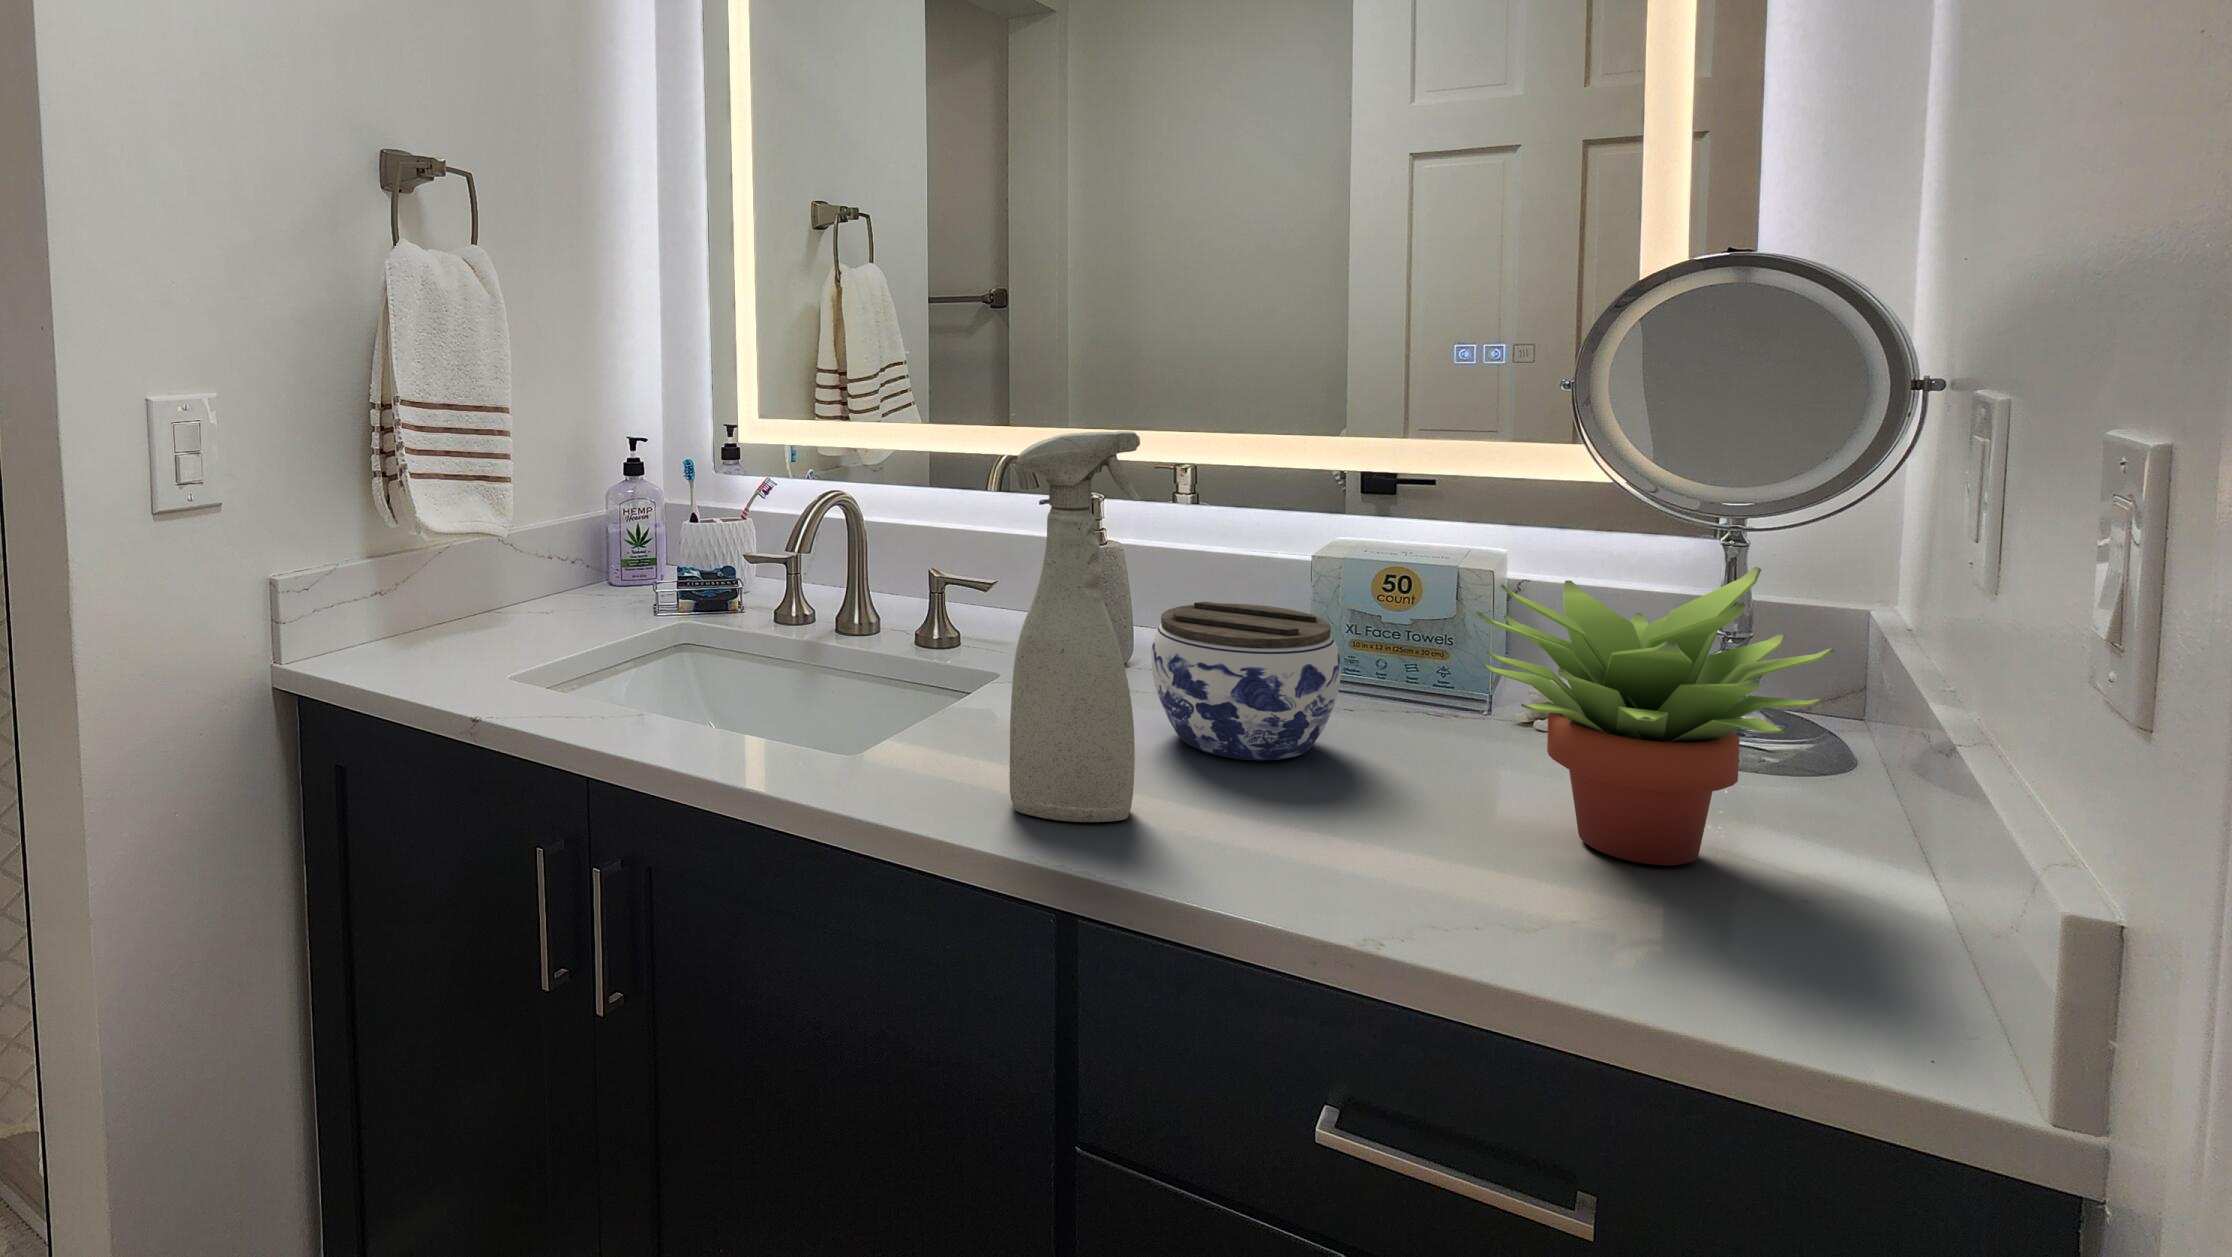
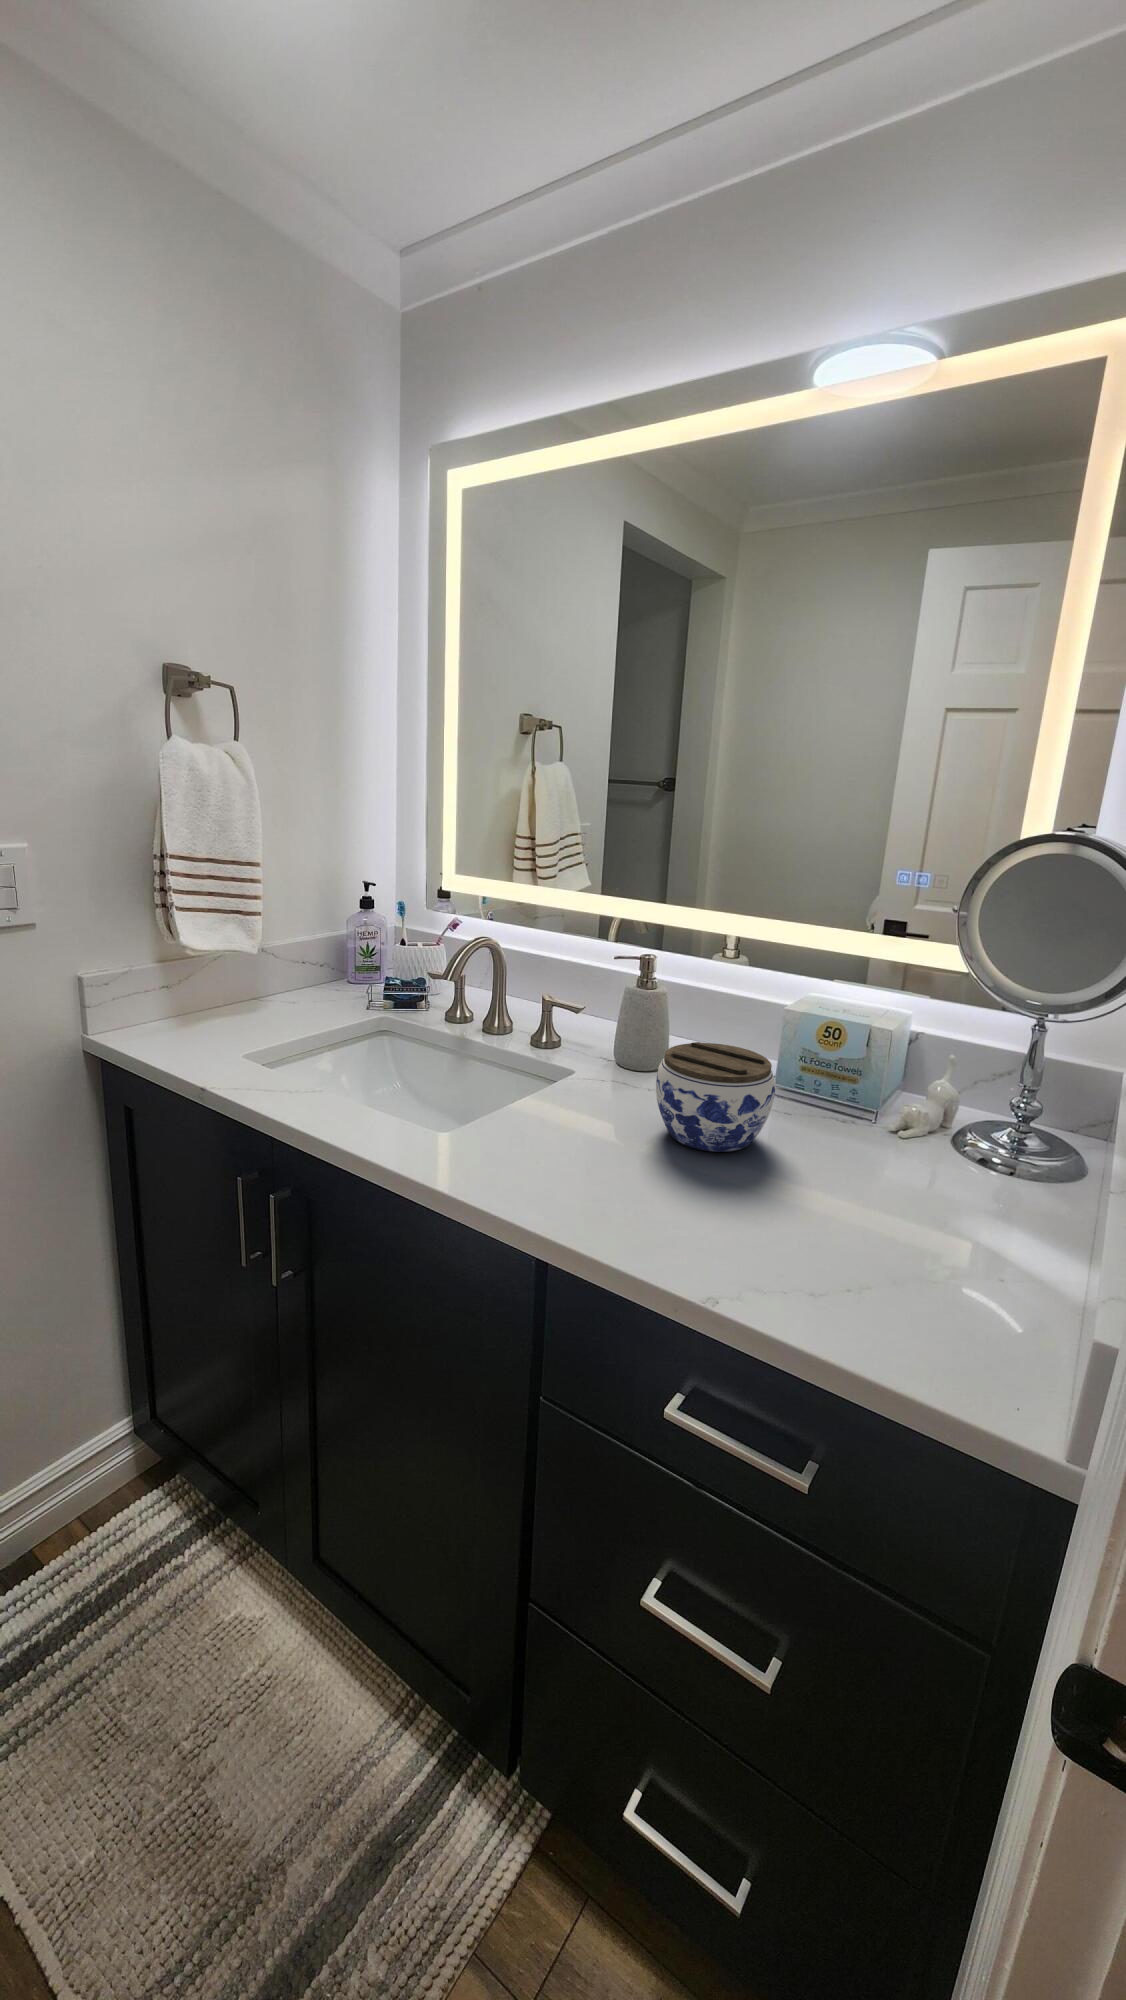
spray bottle: present [1010,431,1140,822] -> none [533,937,635,1196]
succulent plant: present [1475,567,1834,865] -> none [837,1056,1057,1248]

